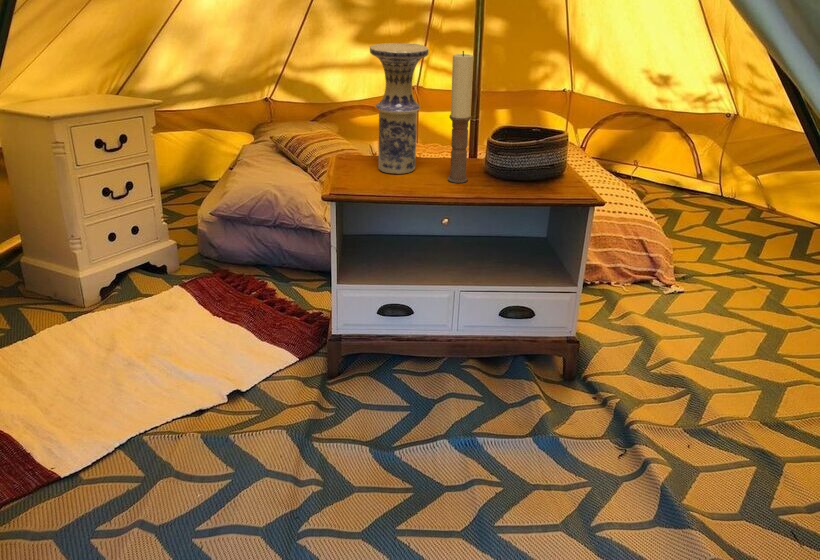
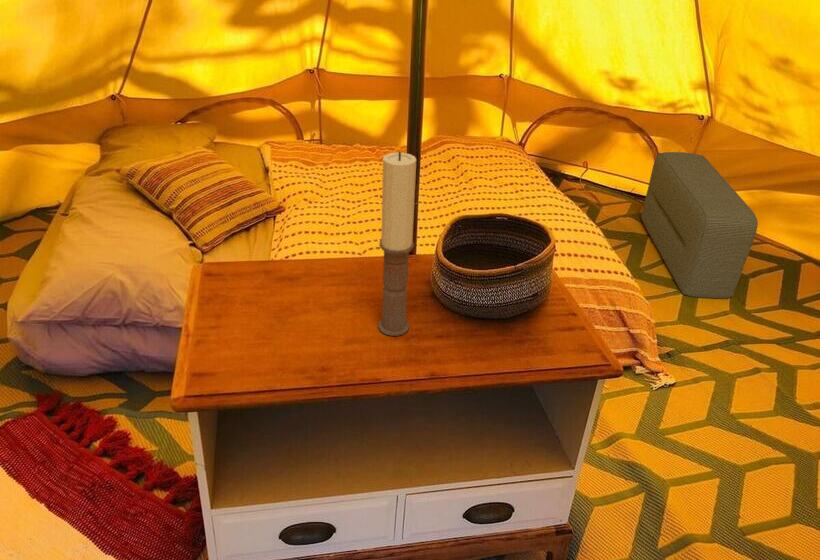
vase: present [370,43,429,174] -> none [245,118,342,316]
pouf: none [678,142,767,252] -> present [641,152,758,299]

